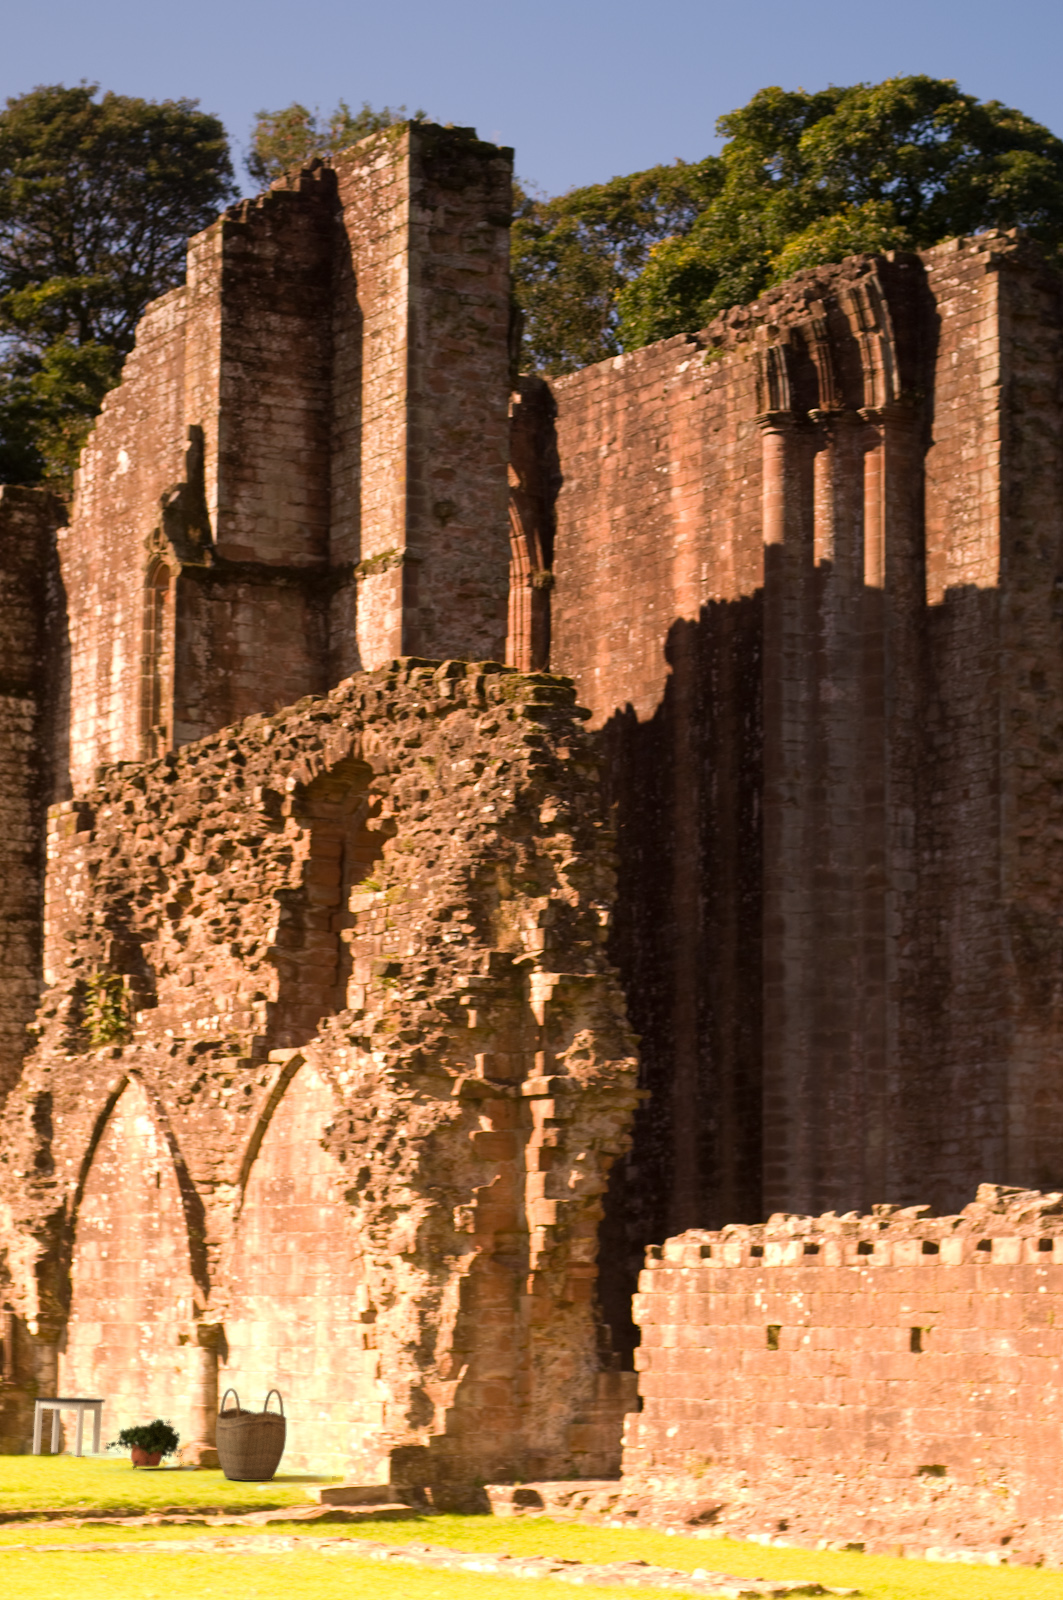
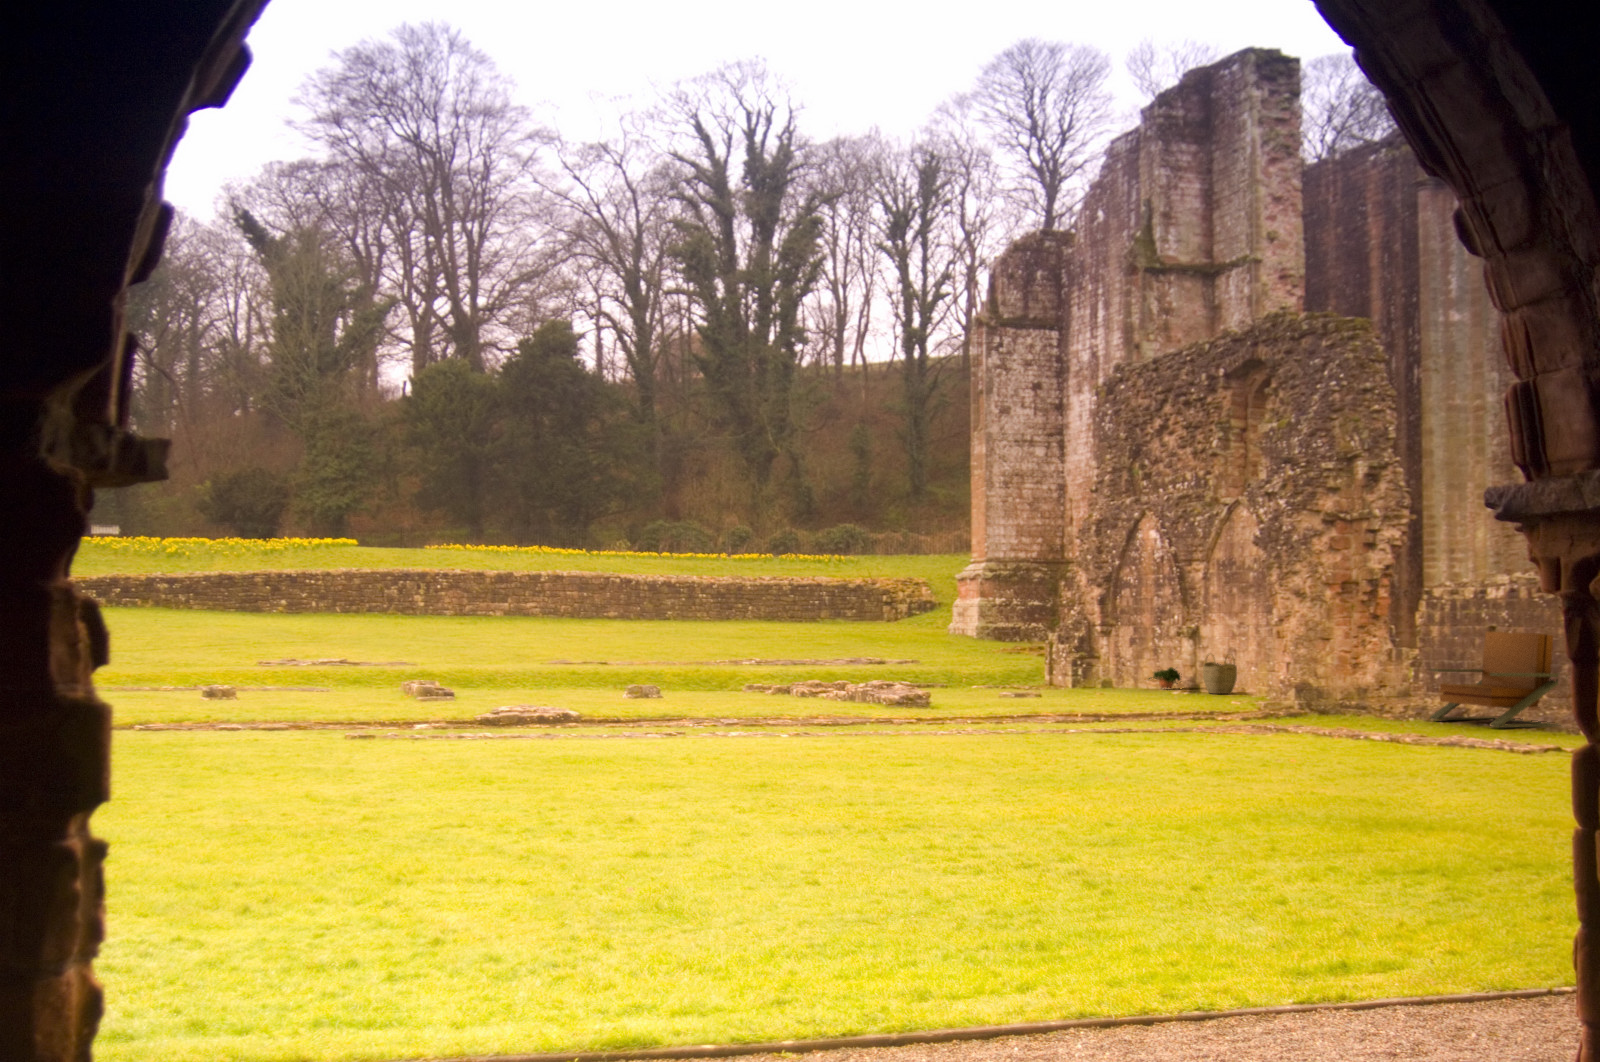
lounge chair: none [627,1342,900,1555] -> present [1430,632,1559,727]
round table: present [33,1397,105,1456] -> none [1105,657,1138,683]

